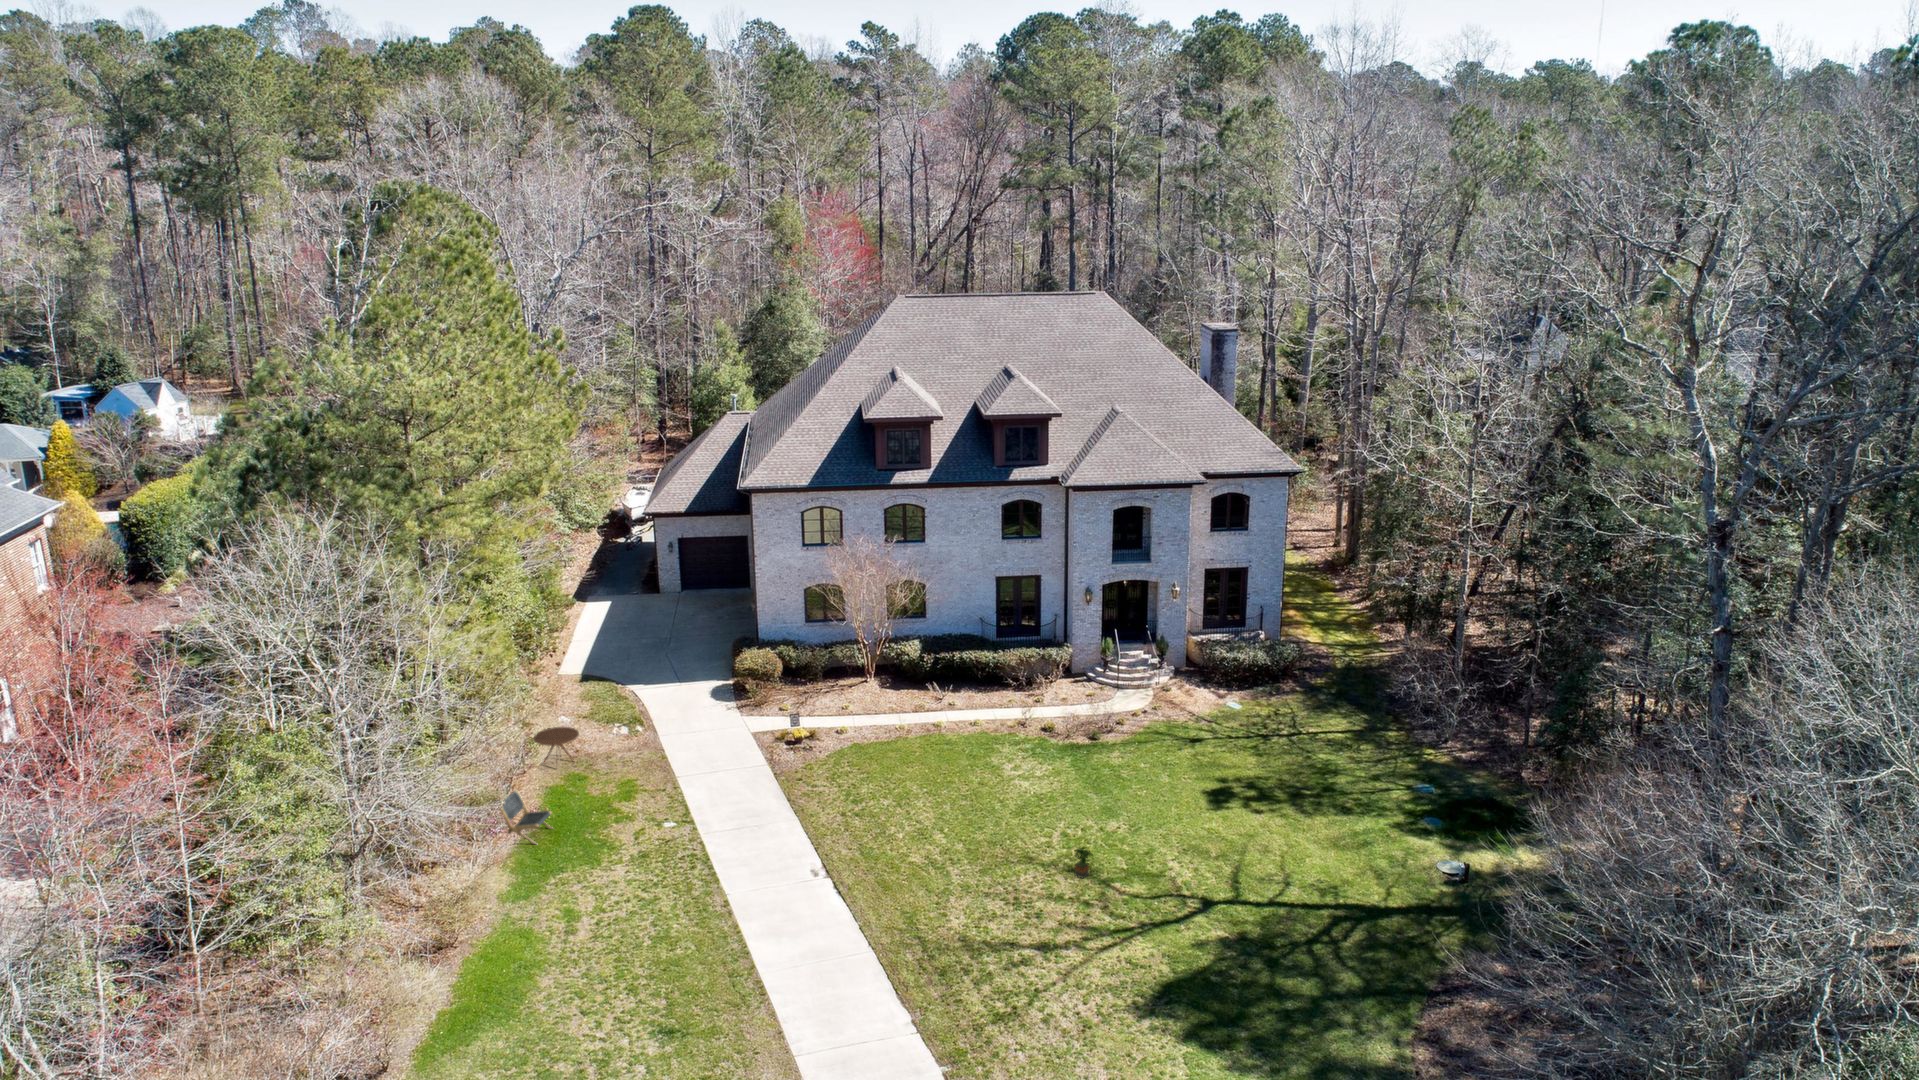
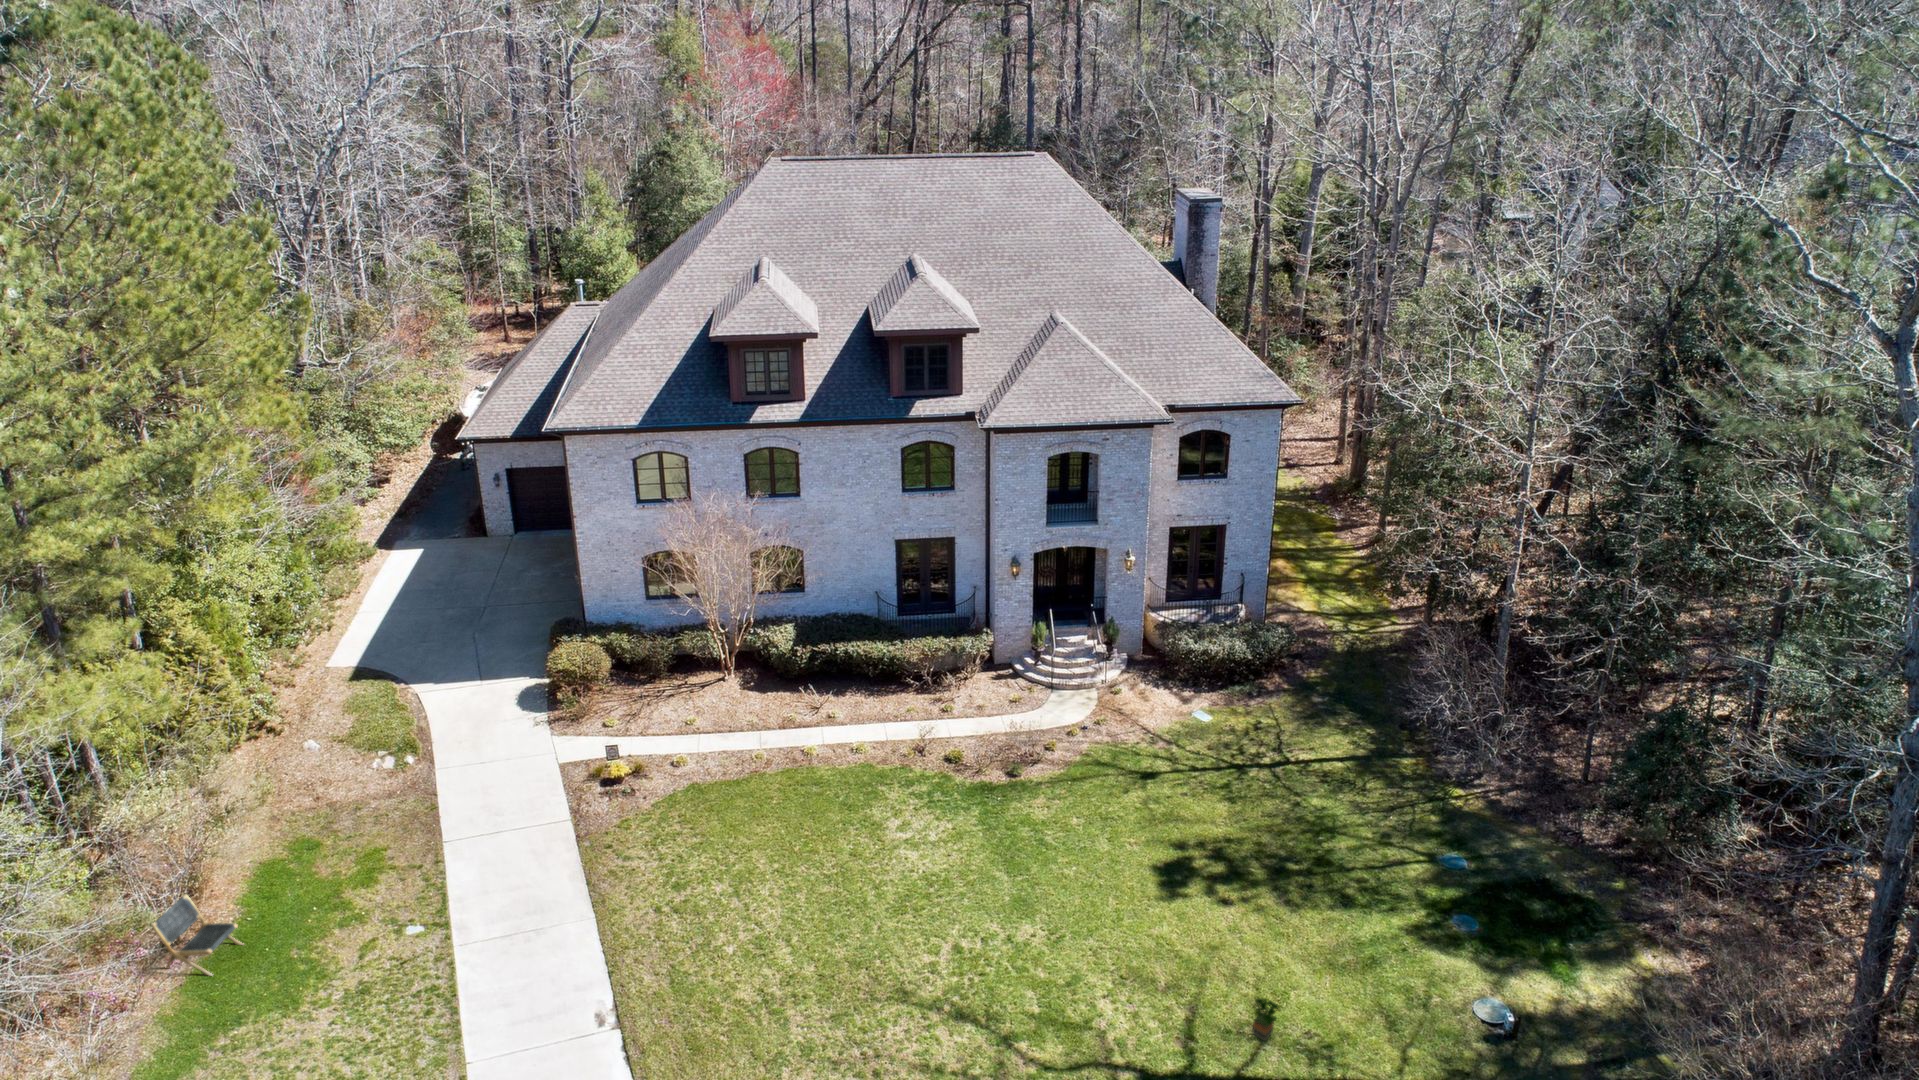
round table: present [534,727,579,760] -> none [244,772,310,835]
potted tree: present [1075,848,1093,878] -> present [1252,998,1280,1040]

